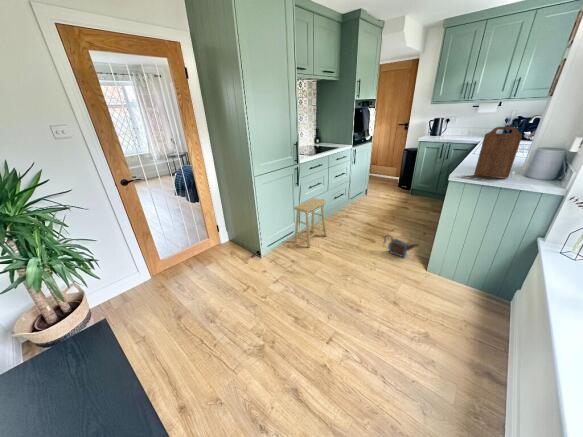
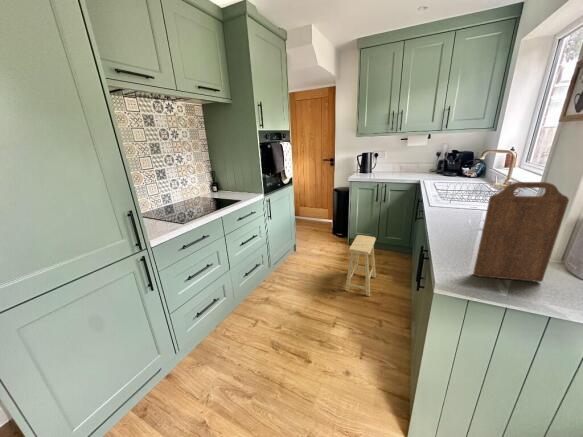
footstool: present [294,198,327,248] -> present [345,235,376,296]
watering can: present [384,235,418,257] -> none [320,358,382,399]

